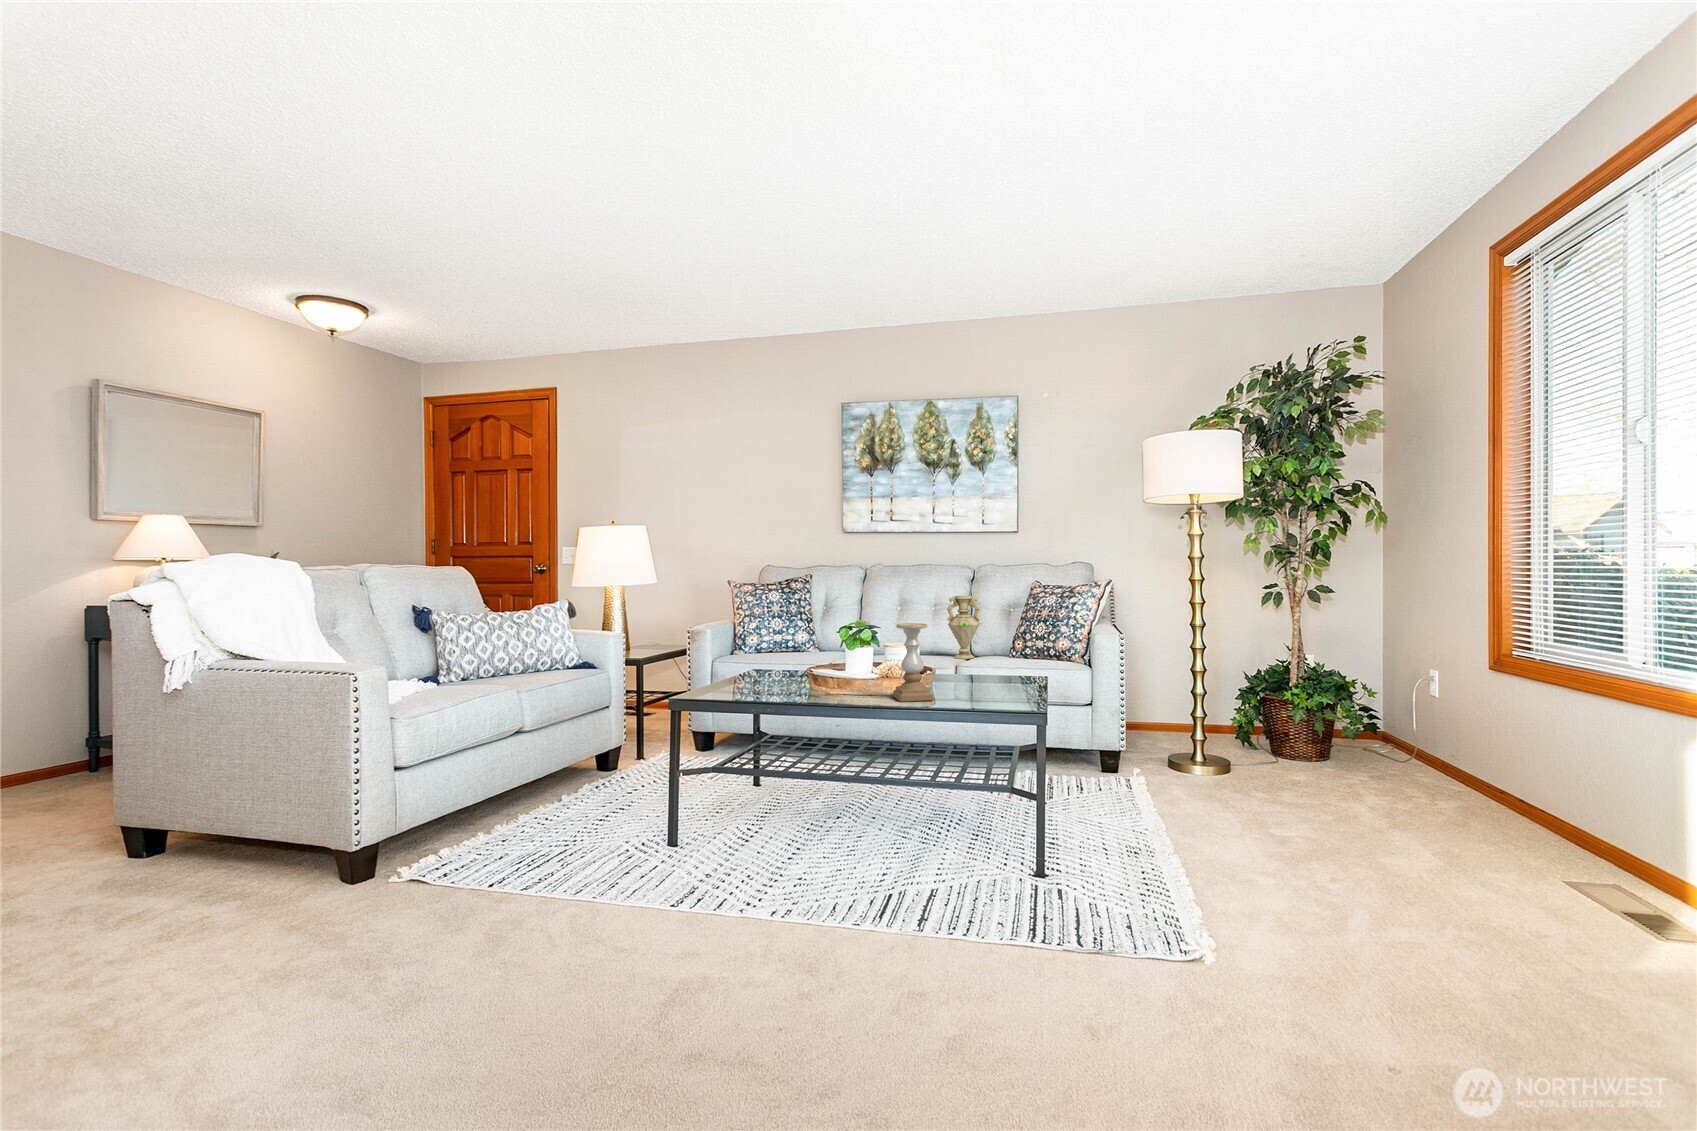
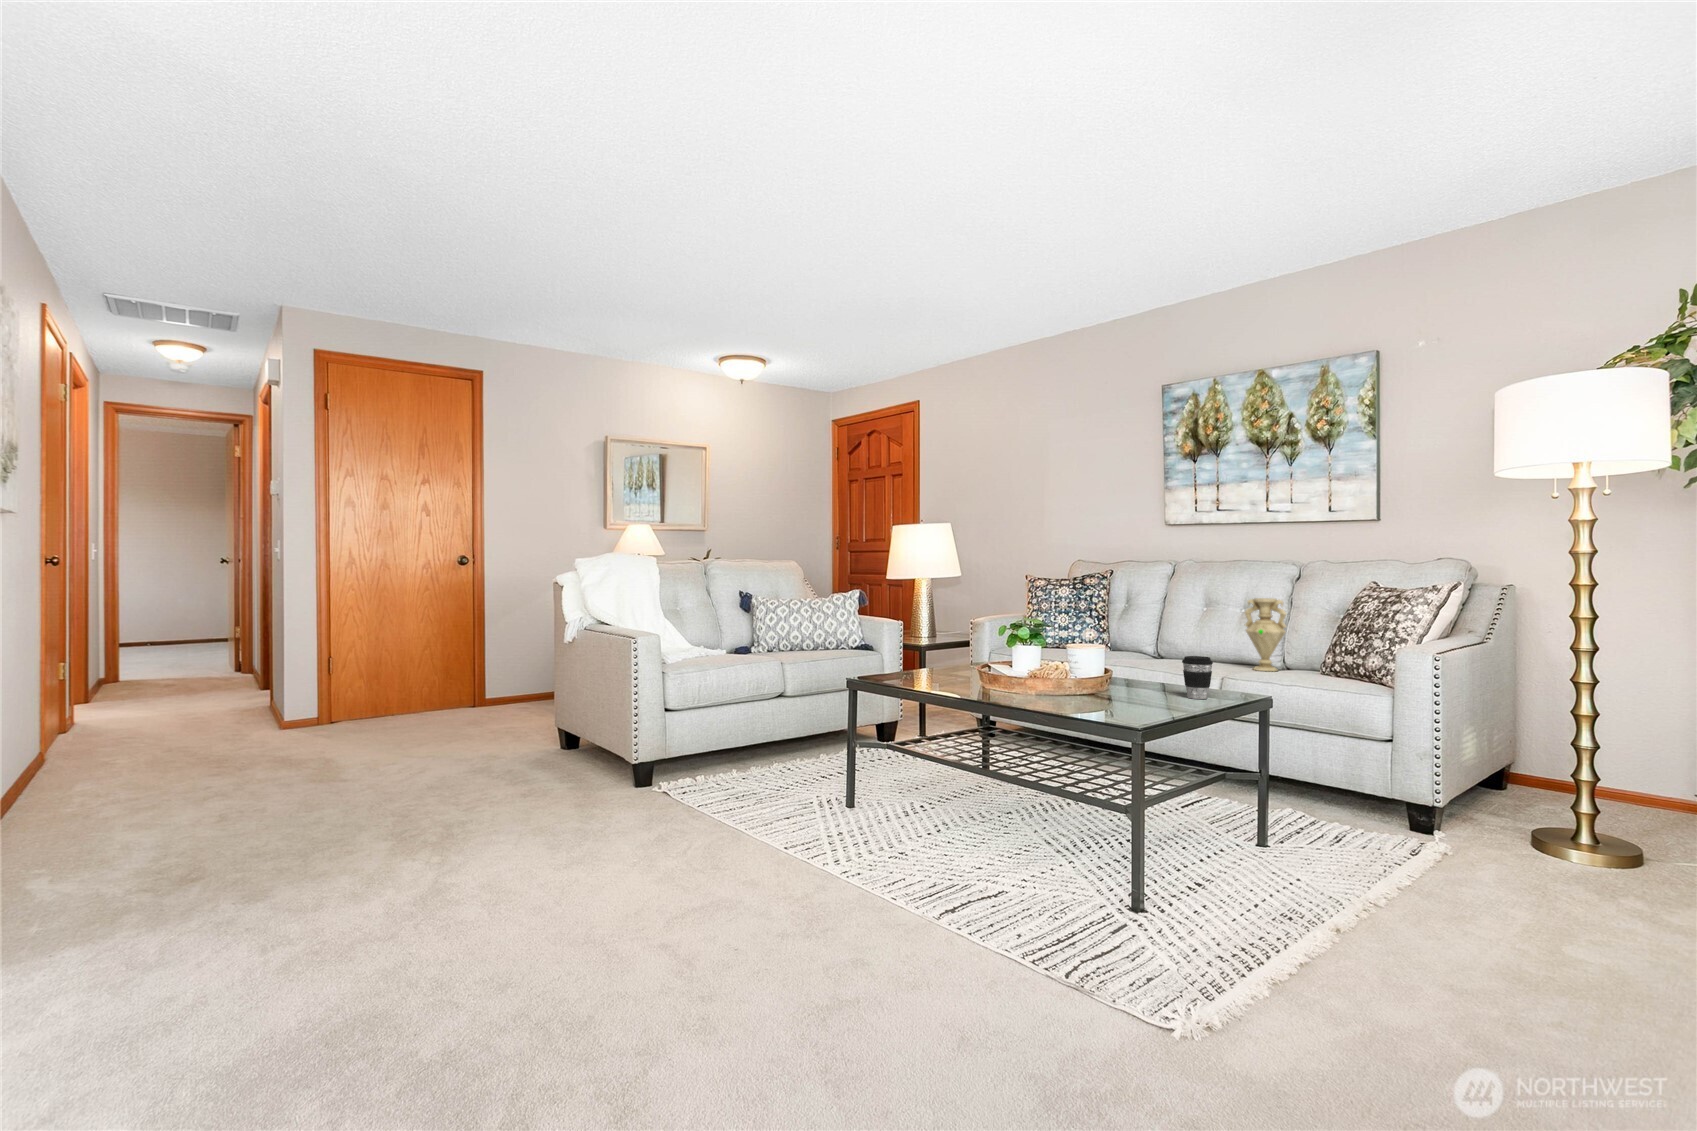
candle holder: present [893,623,933,702] -> none [1071,622,1111,702]
coffee cup: none [971,650,997,689] -> present [1182,656,1213,699]

